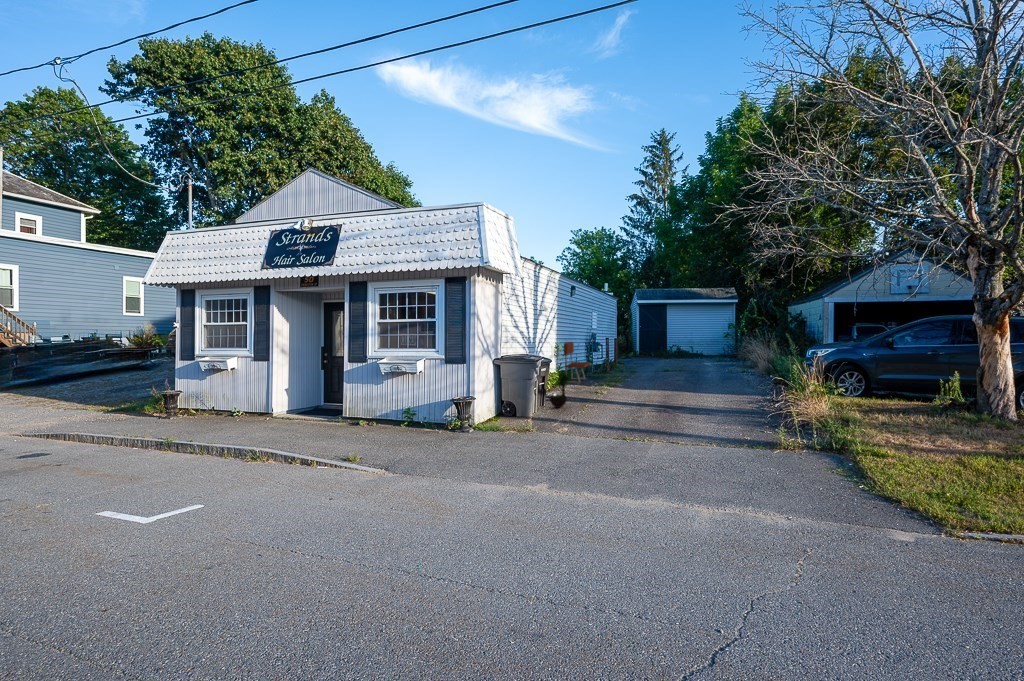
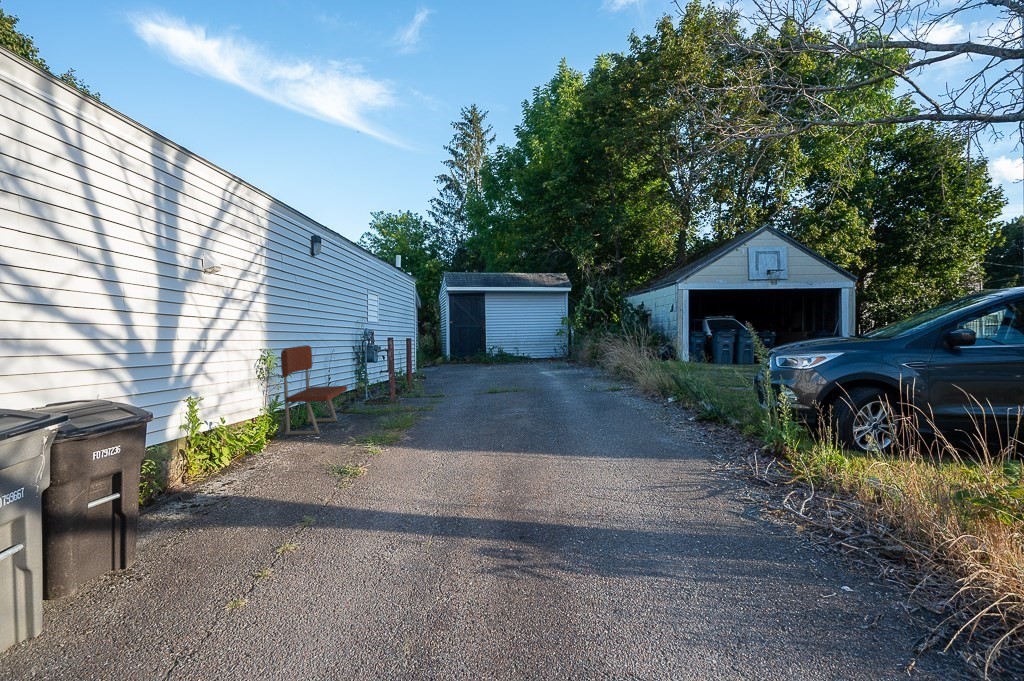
potted tree: present [550,374,570,407] -> none [98,457,187,597]

